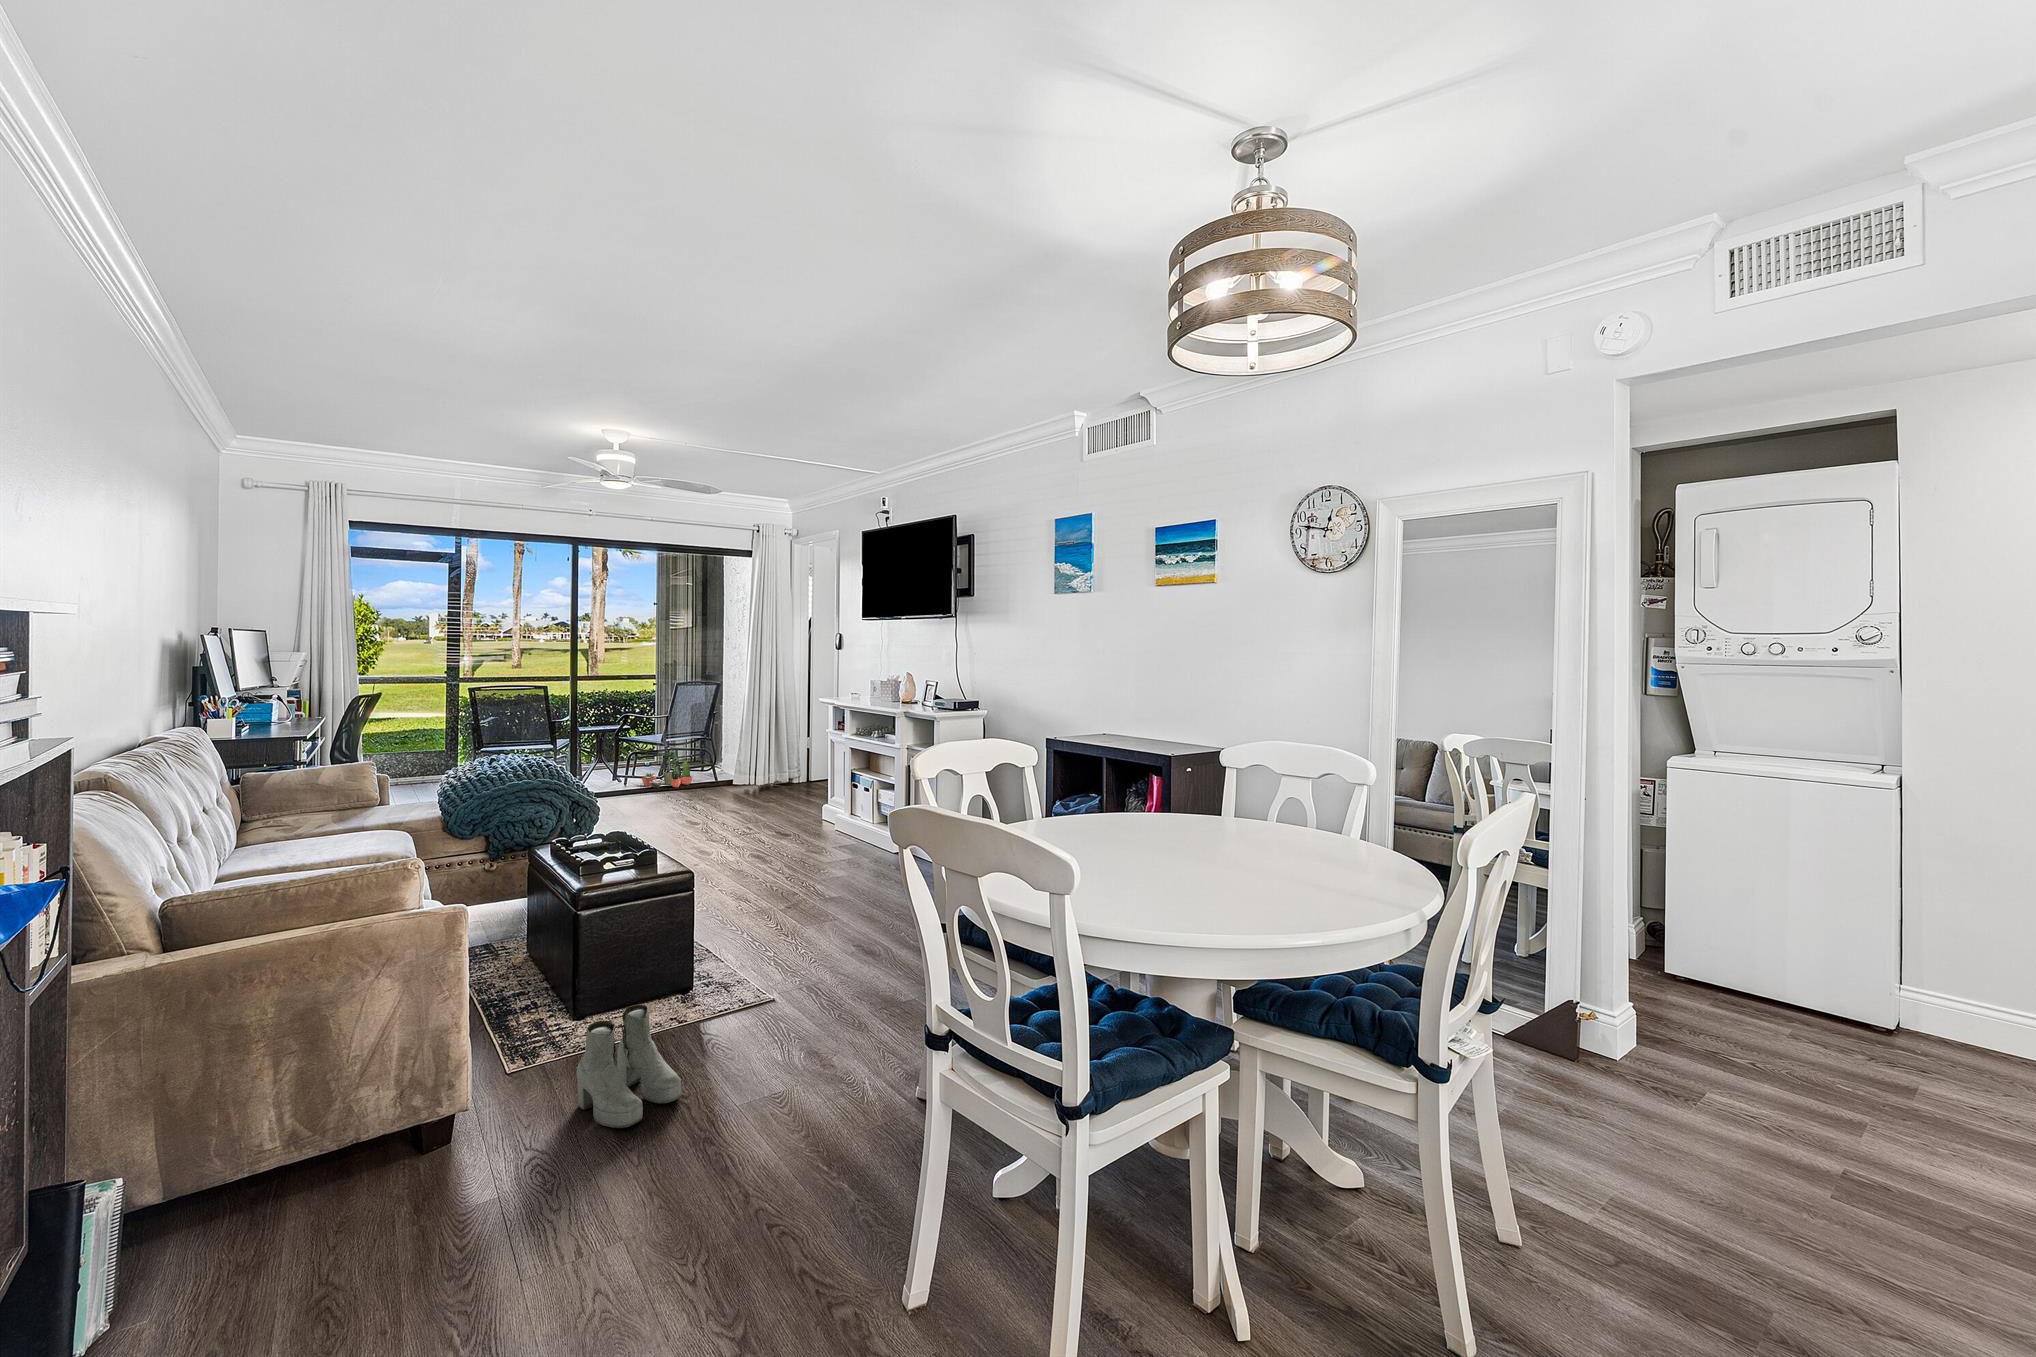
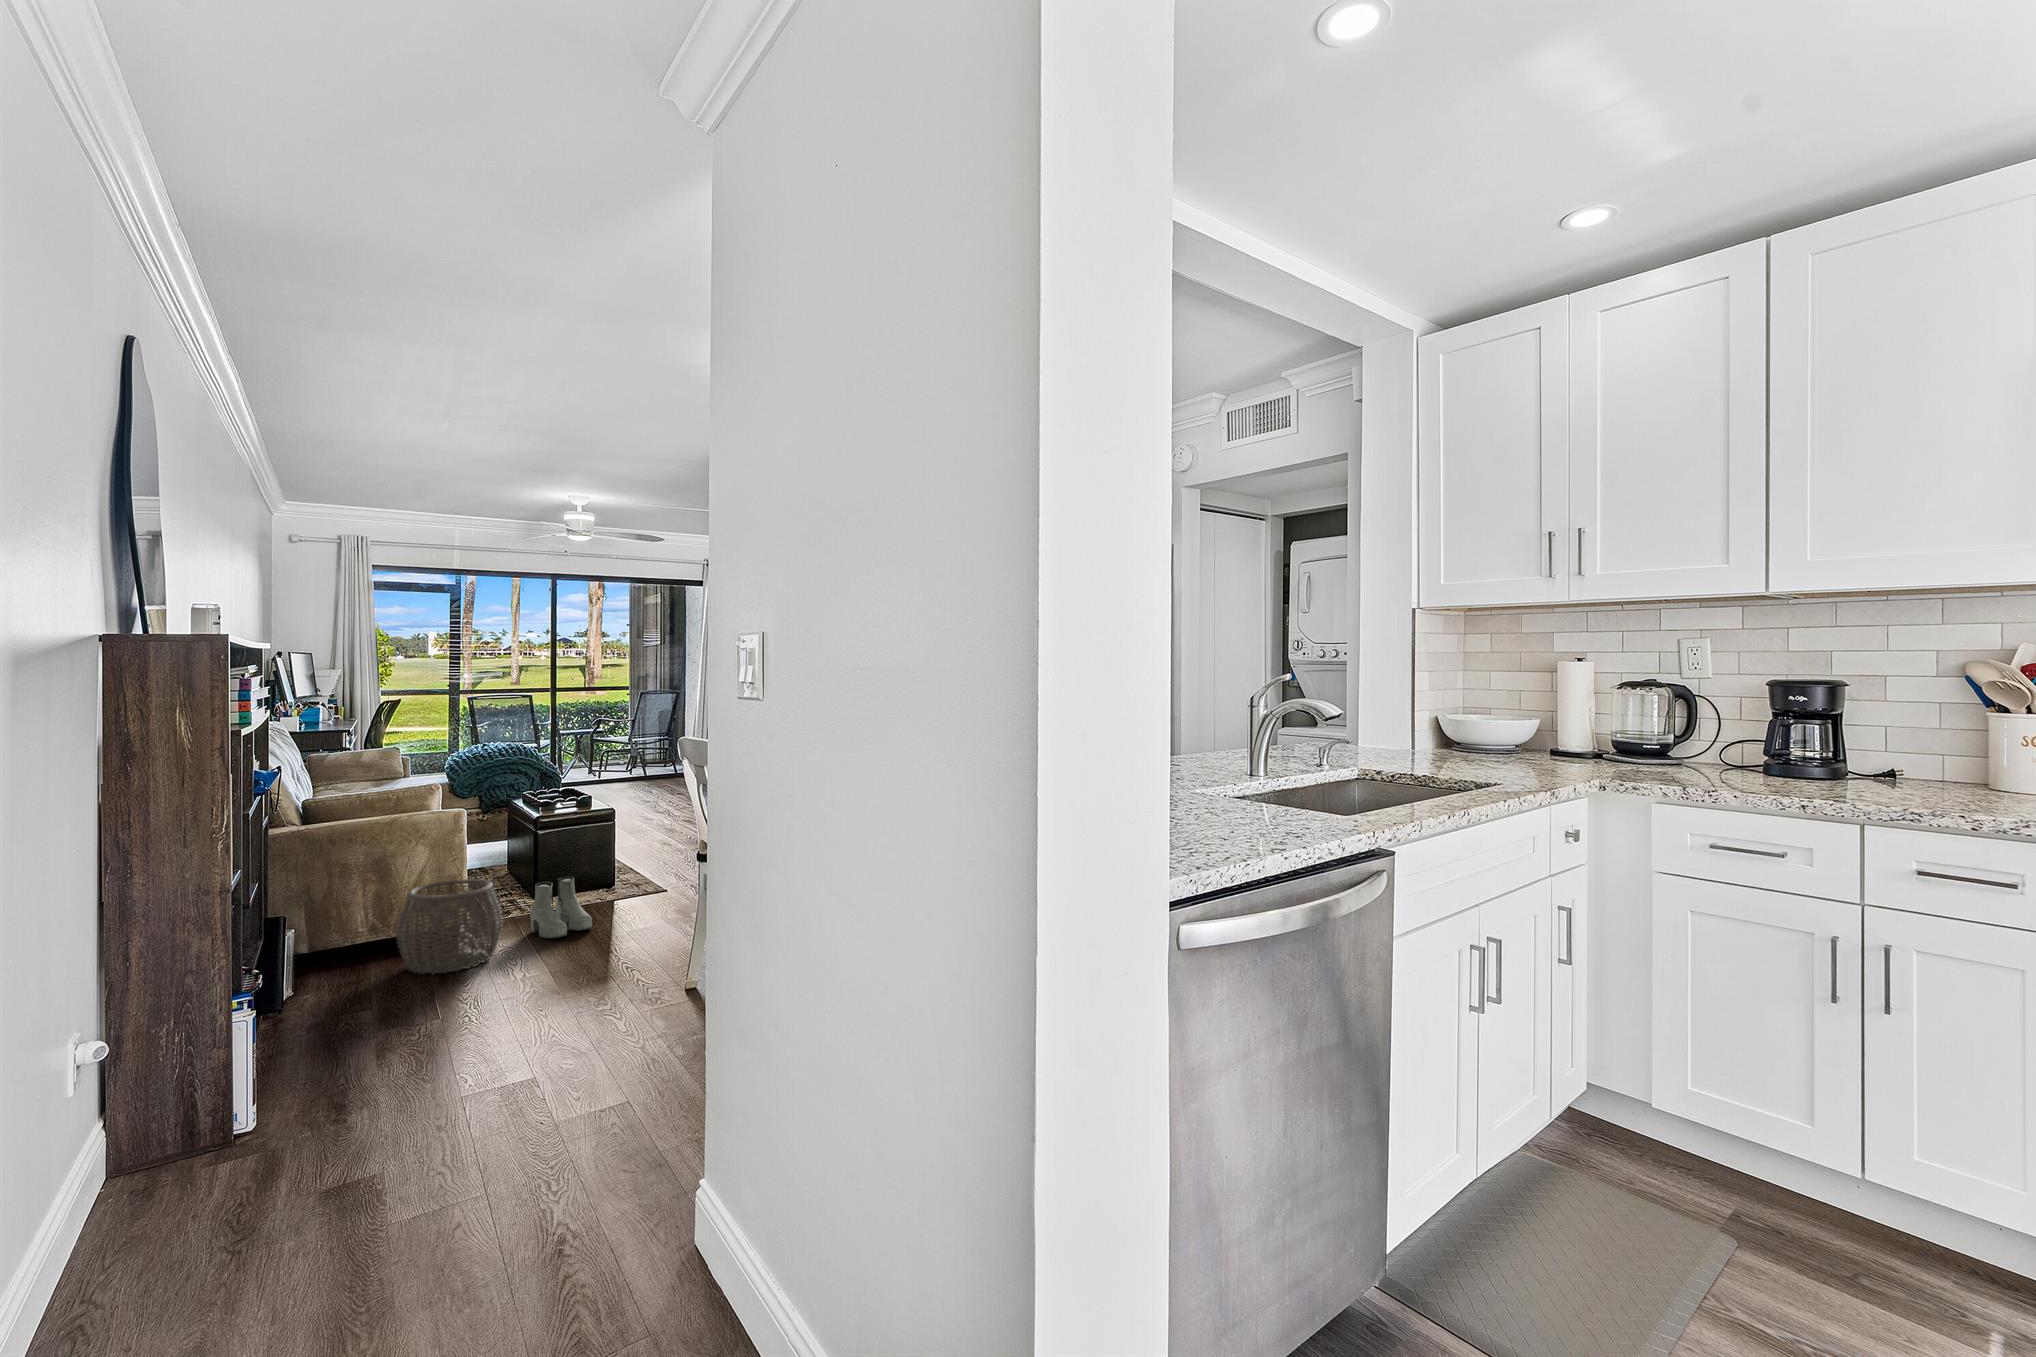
potted plant: present [642,750,692,788] -> none [612,749,656,782]
woven basket: none [329,1042,534,1257] -> present [397,879,502,974]

